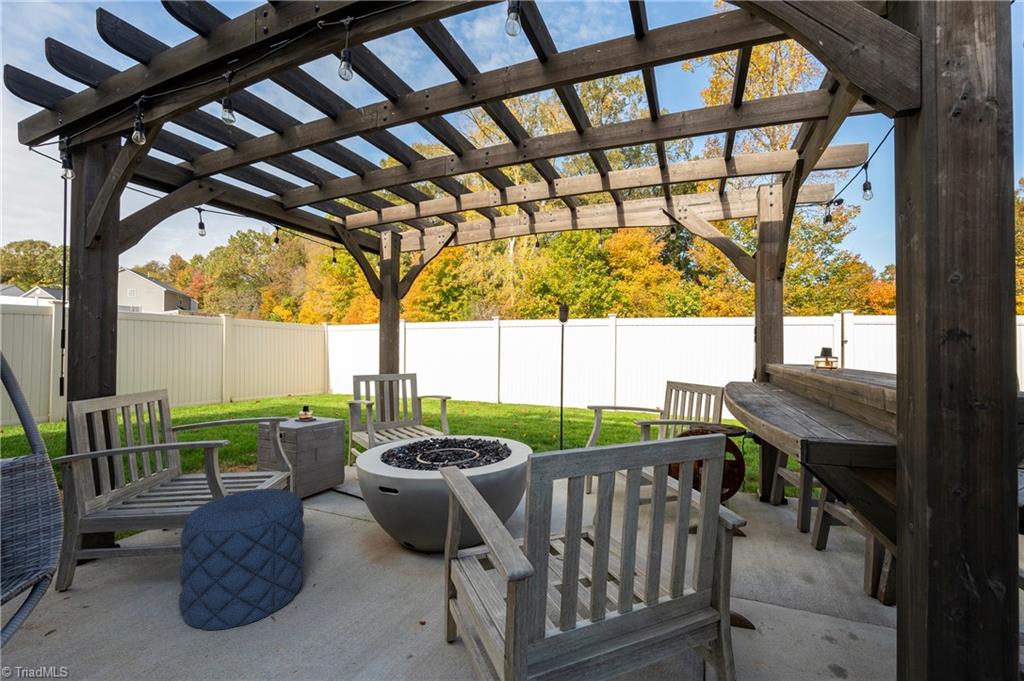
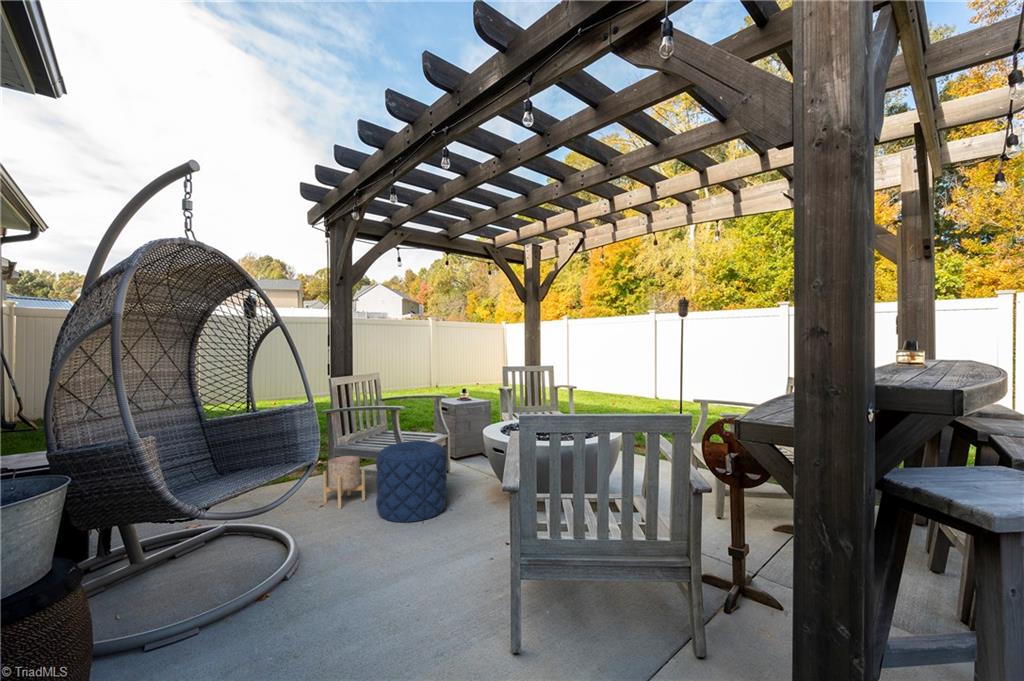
planter: none [58,528,151,628] -> present [323,456,365,509]

